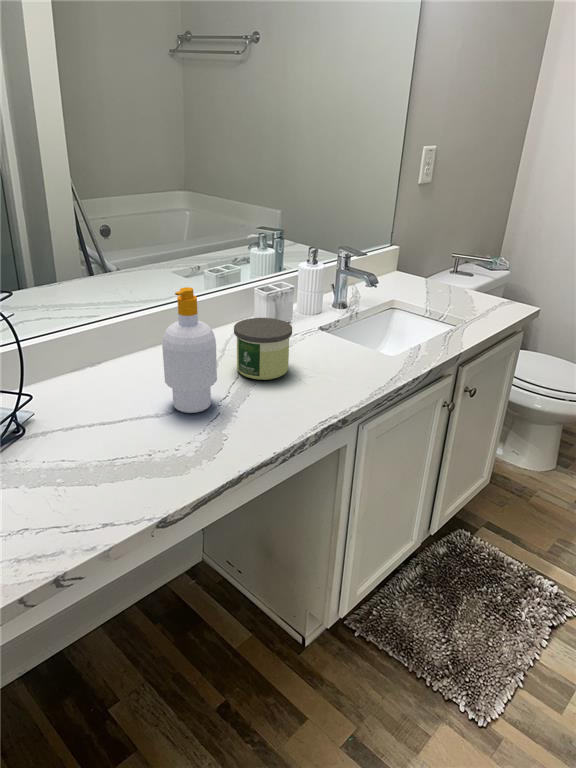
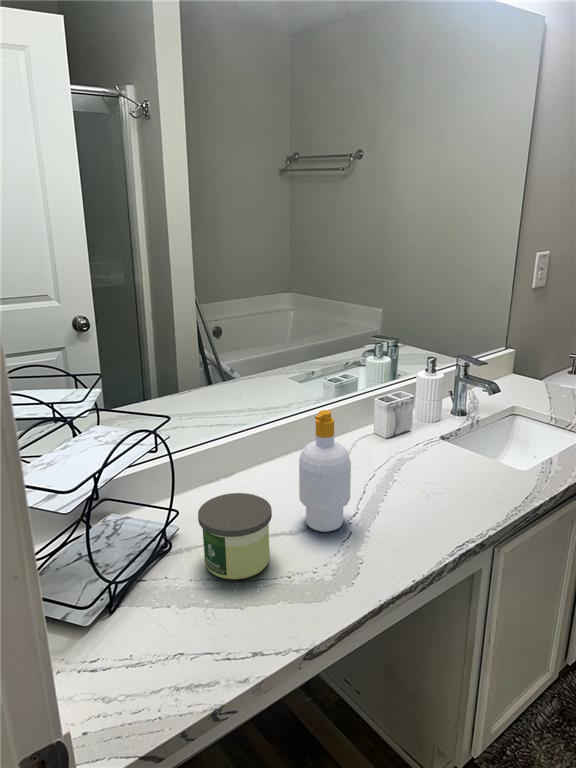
candle: present [234,318,292,380] -> present [198,493,272,579]

